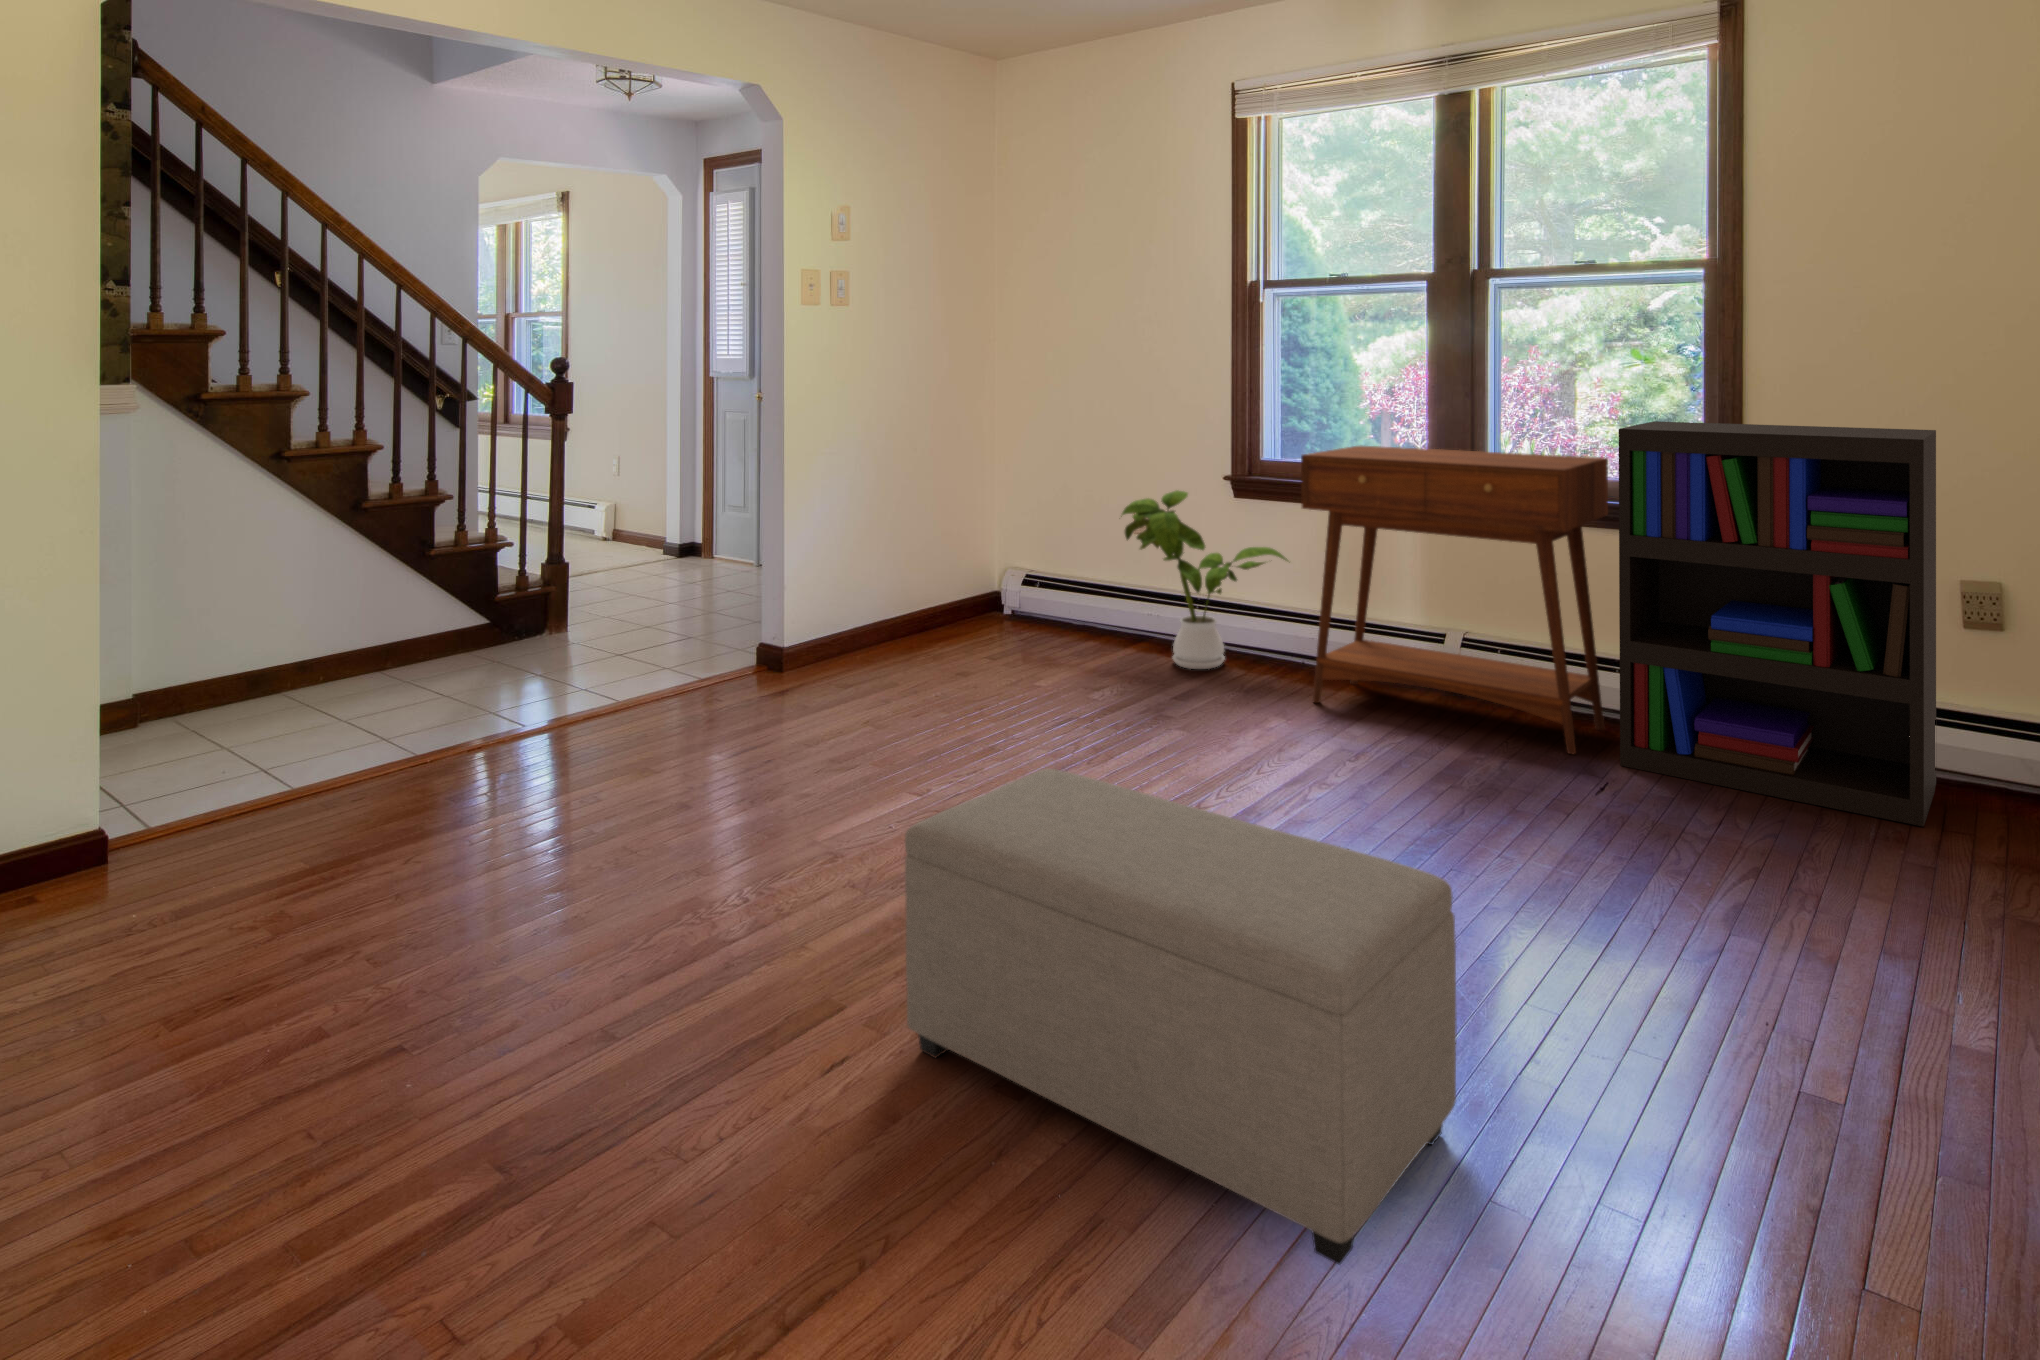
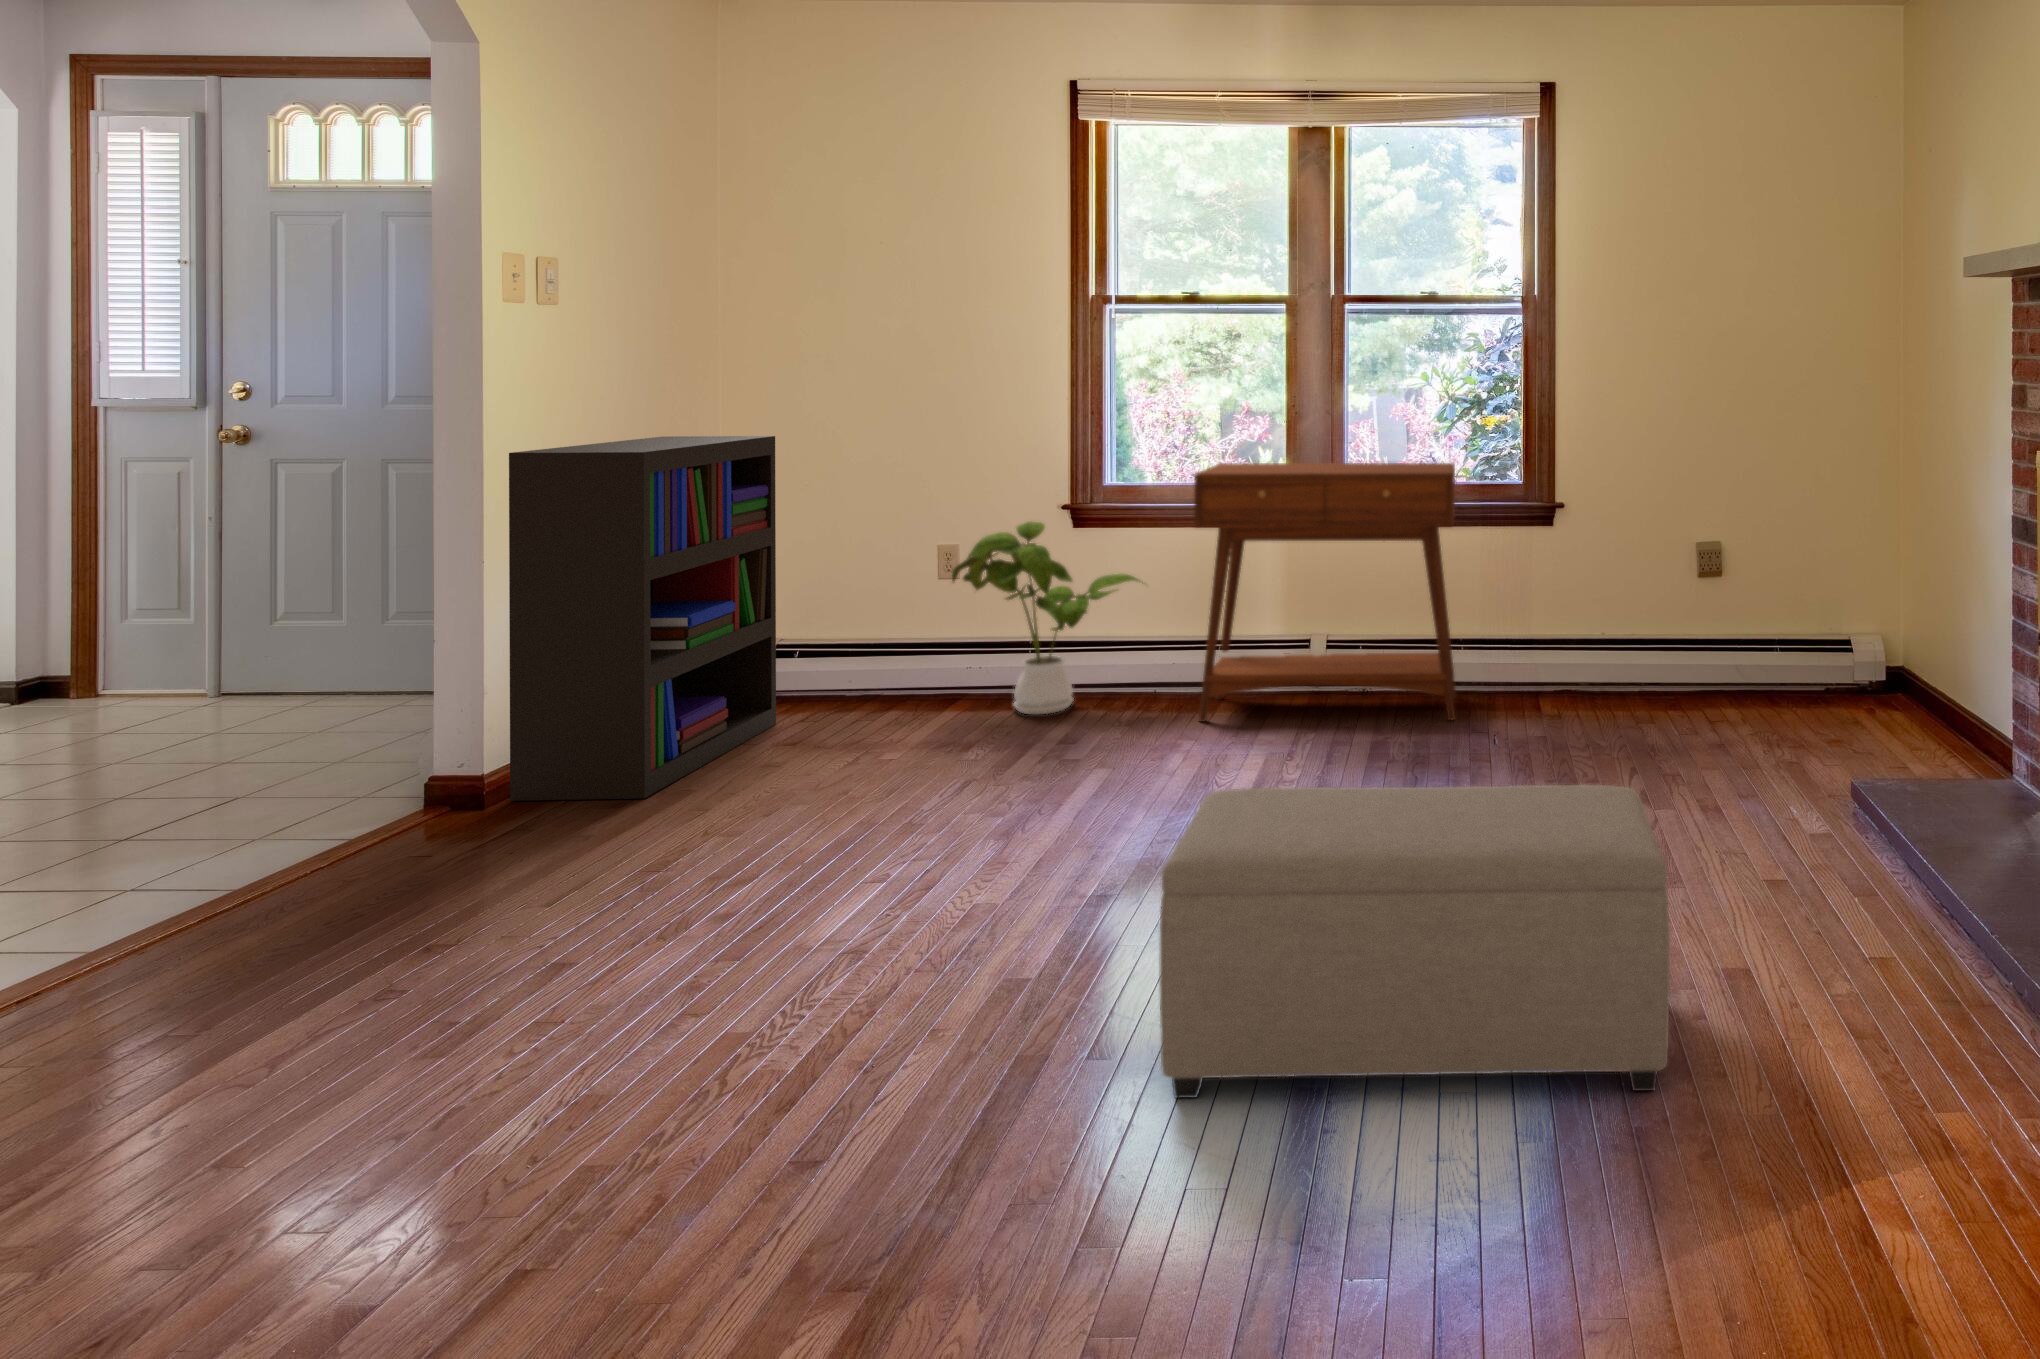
bookshelf: present [1619,421,1936,826] -> present [509,436,776,801]

